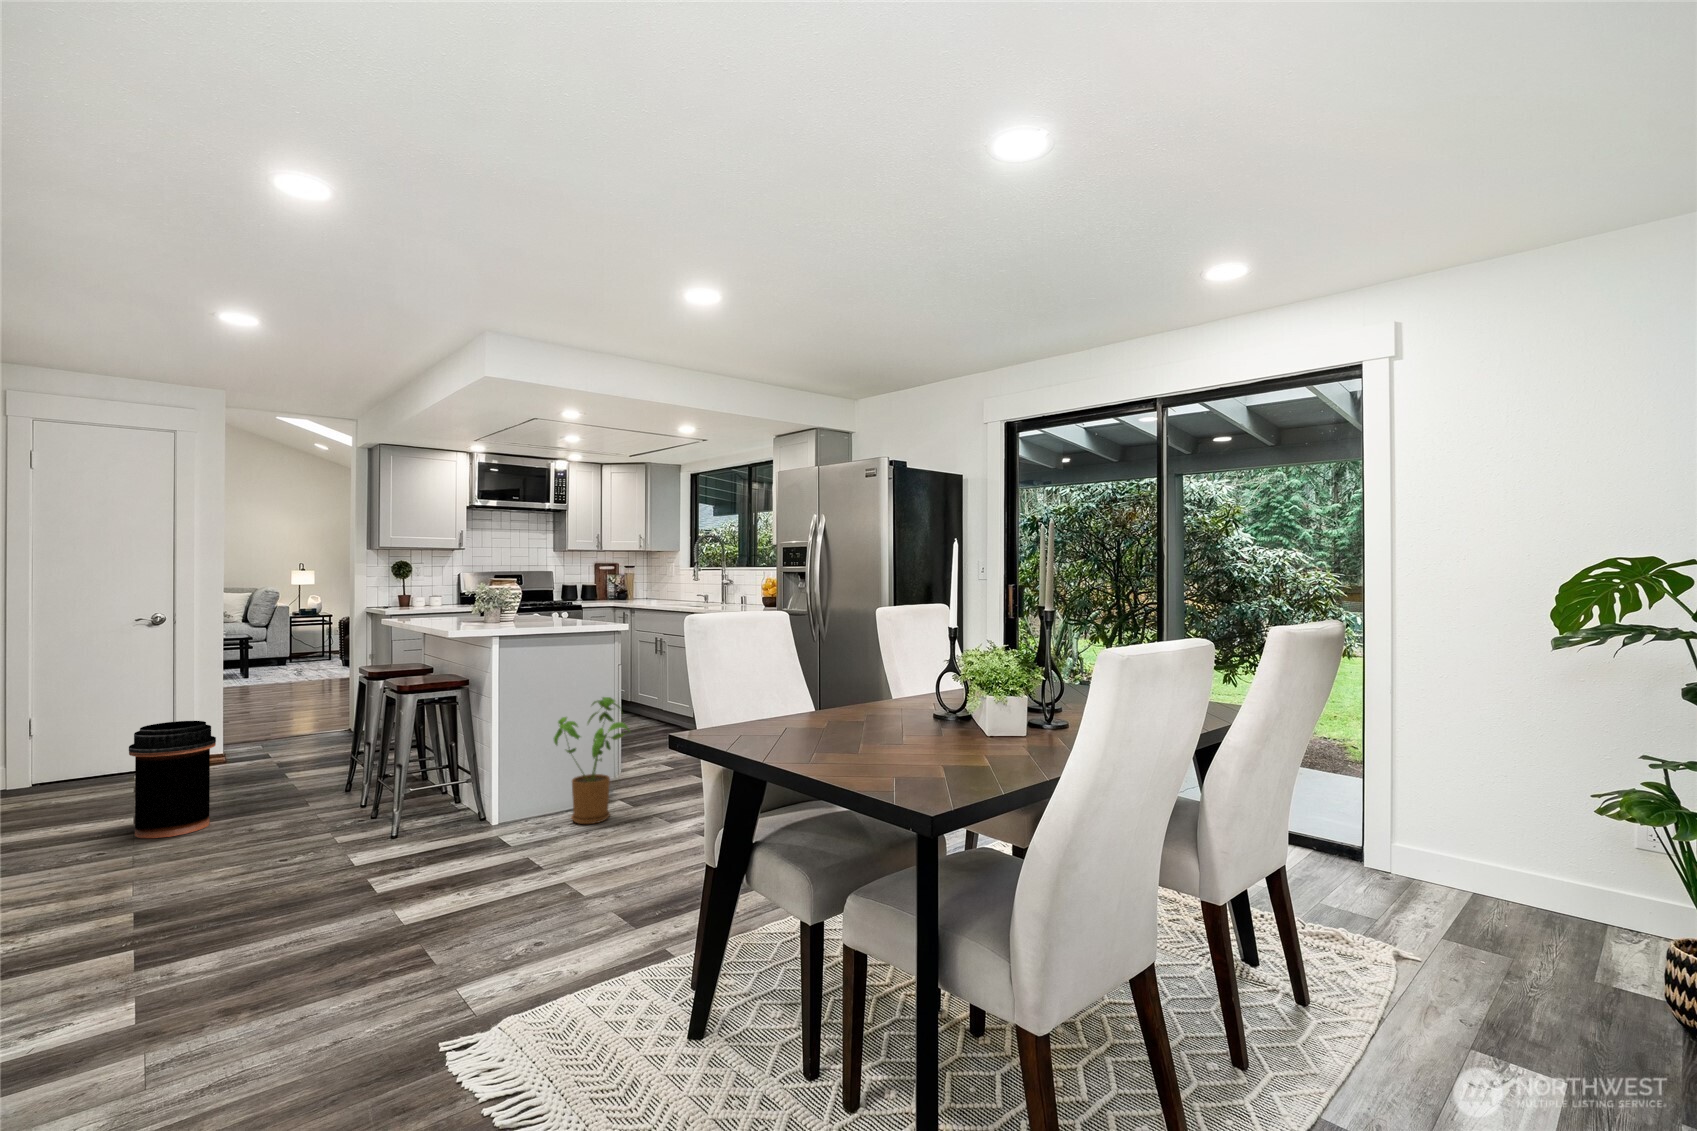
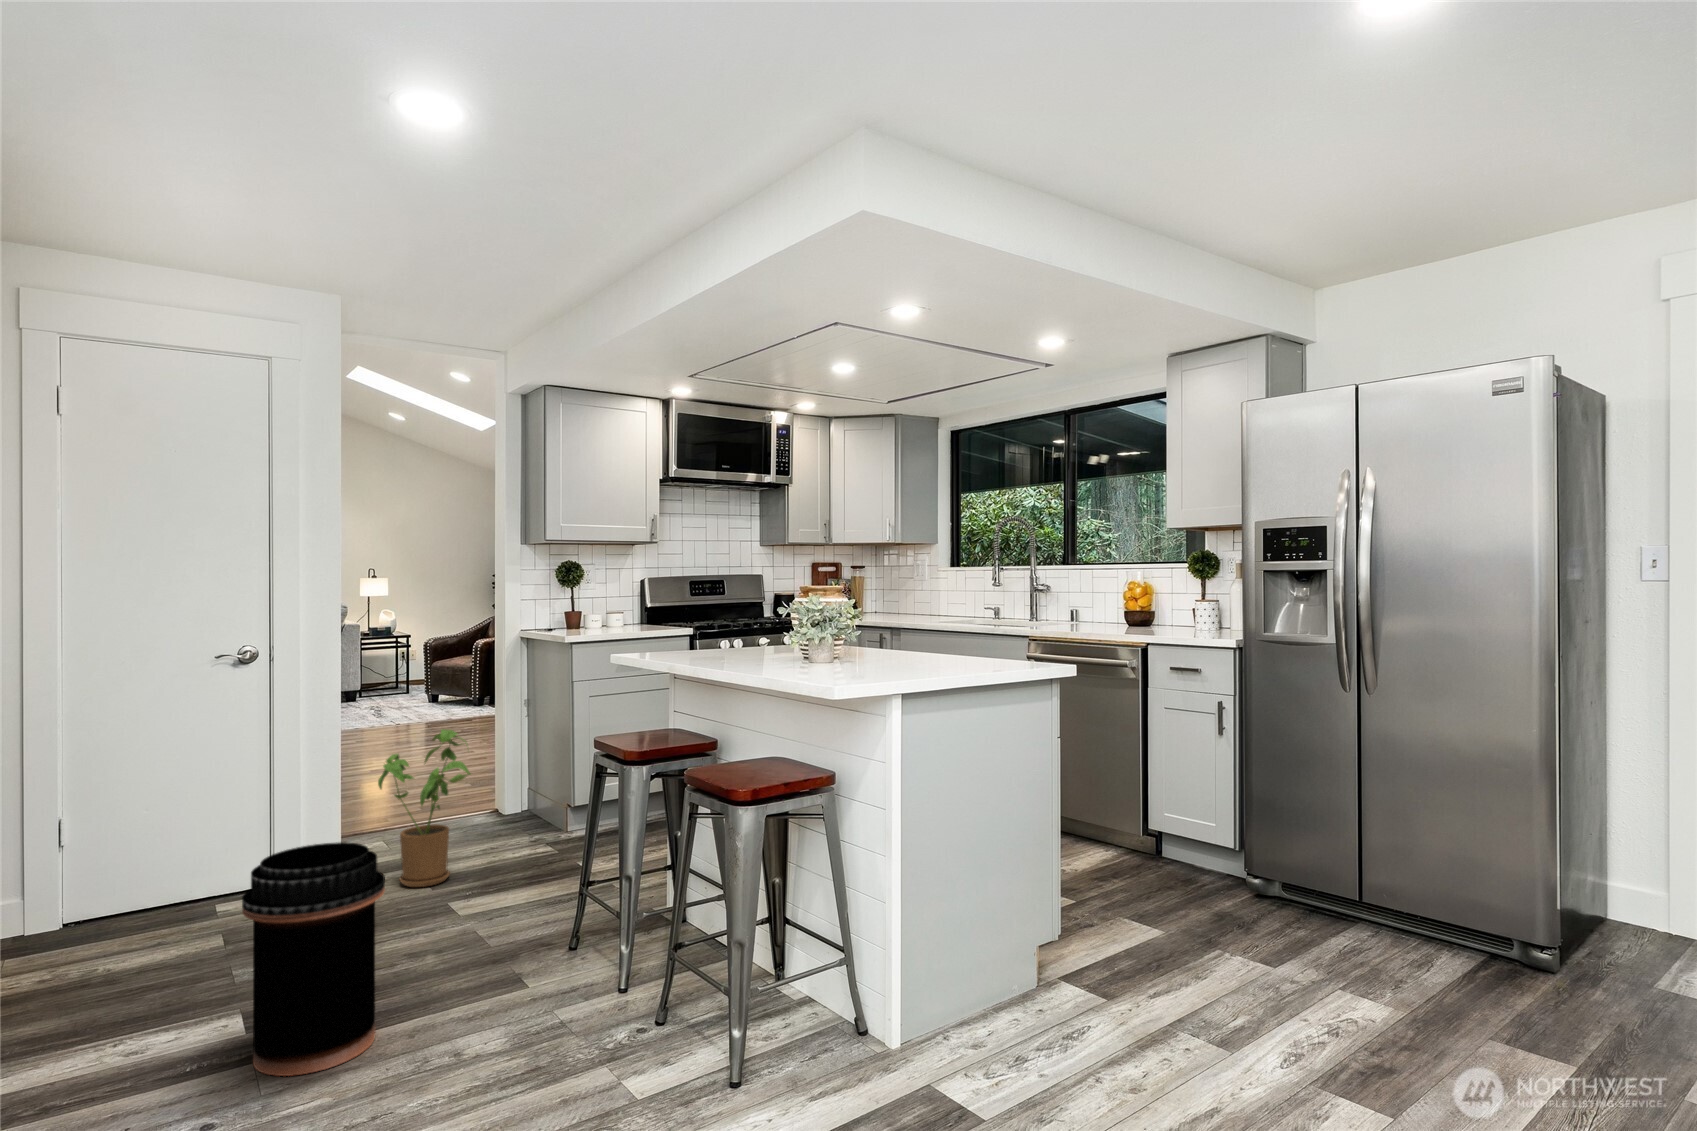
house plant: present [554,697,631,824] -> present [378,729,471,887]

